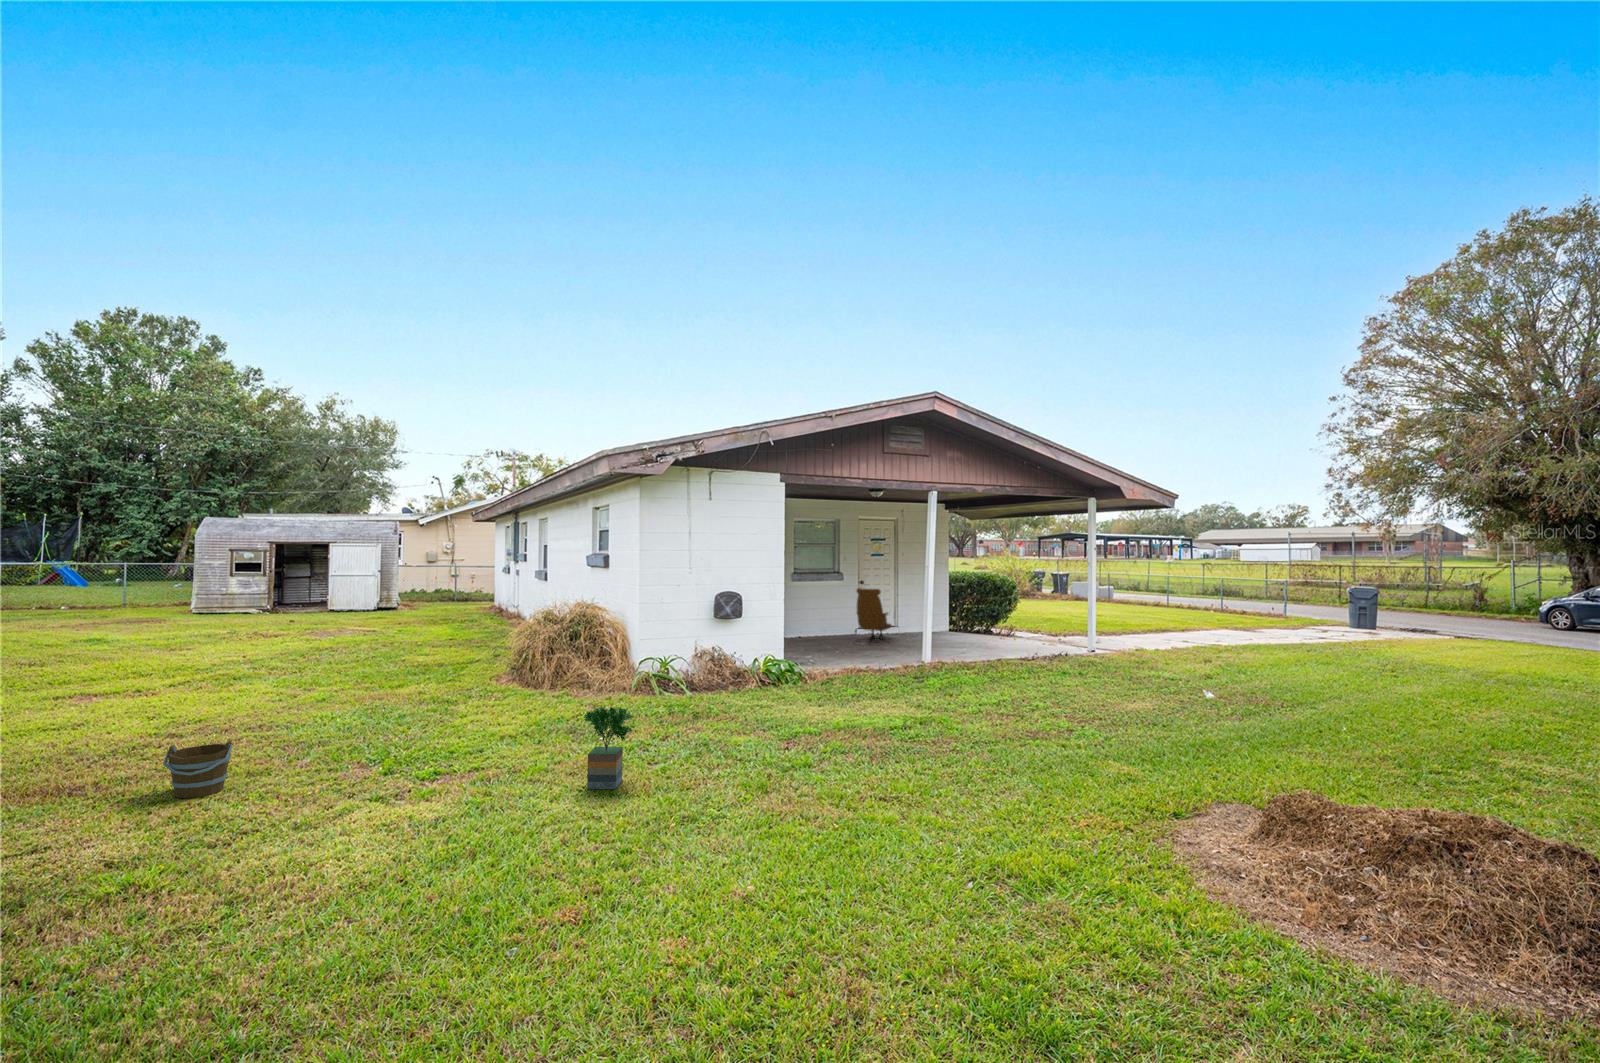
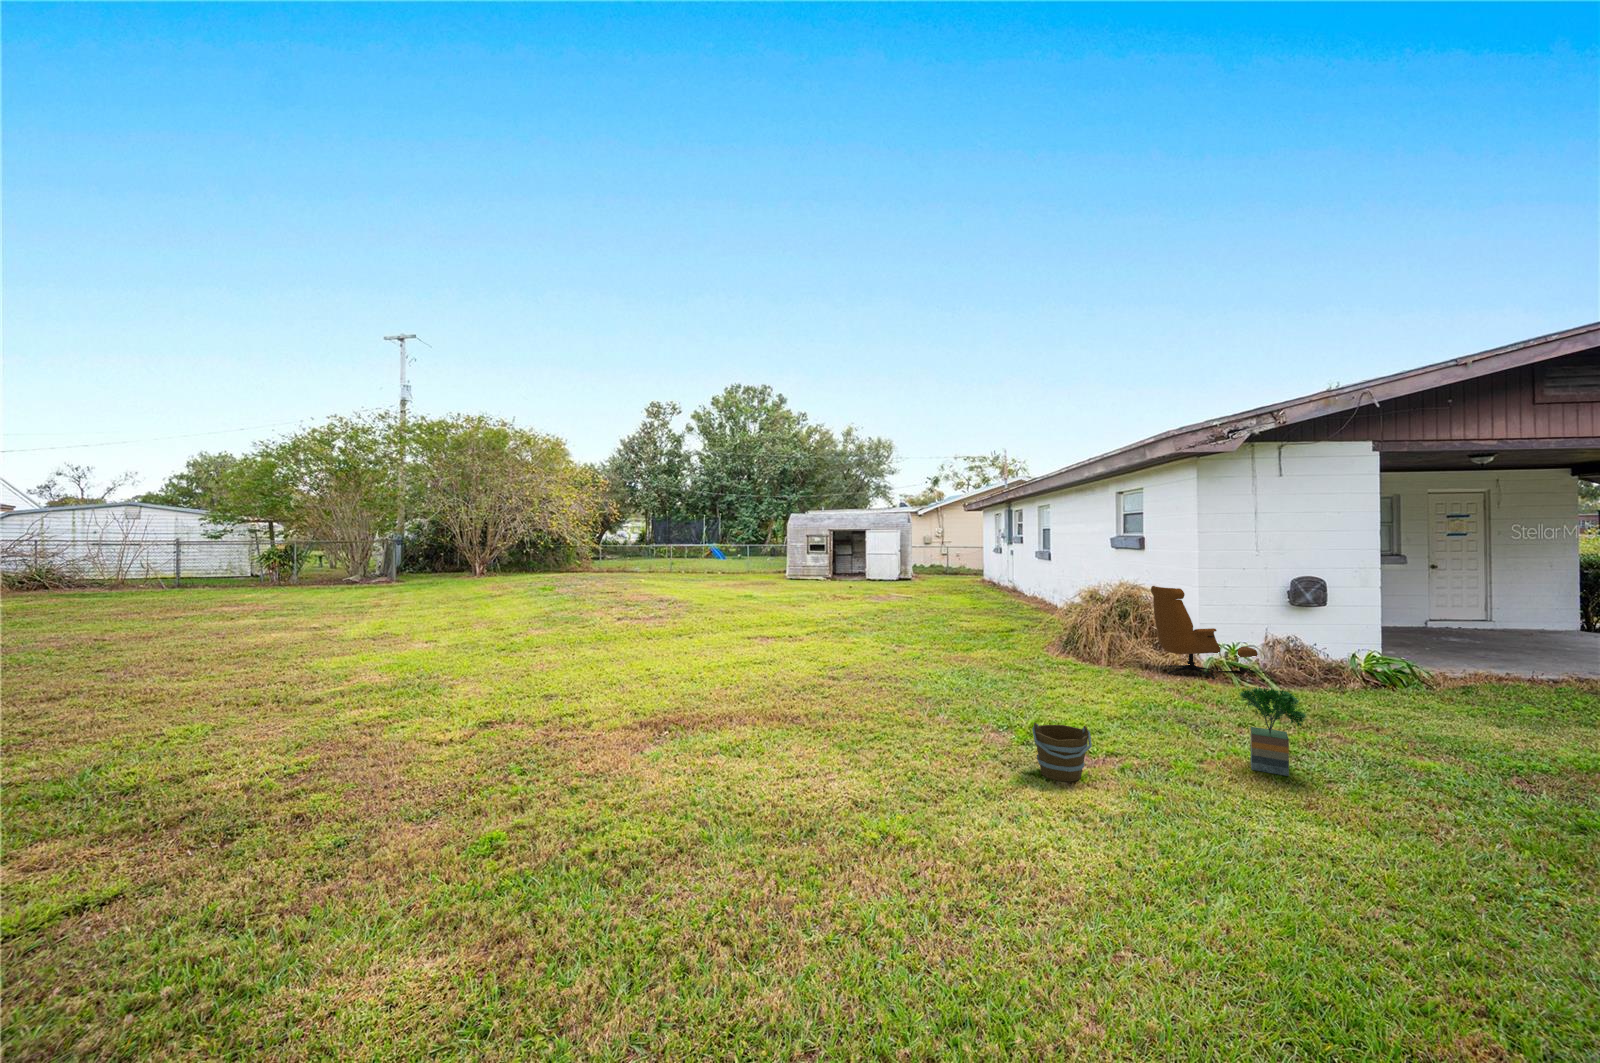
lounge chair: present [857,588,891,641] -> present [1151,586,1258,679]
bucket: present [163,741,232,798] -> present [1032,723,1092,782]

